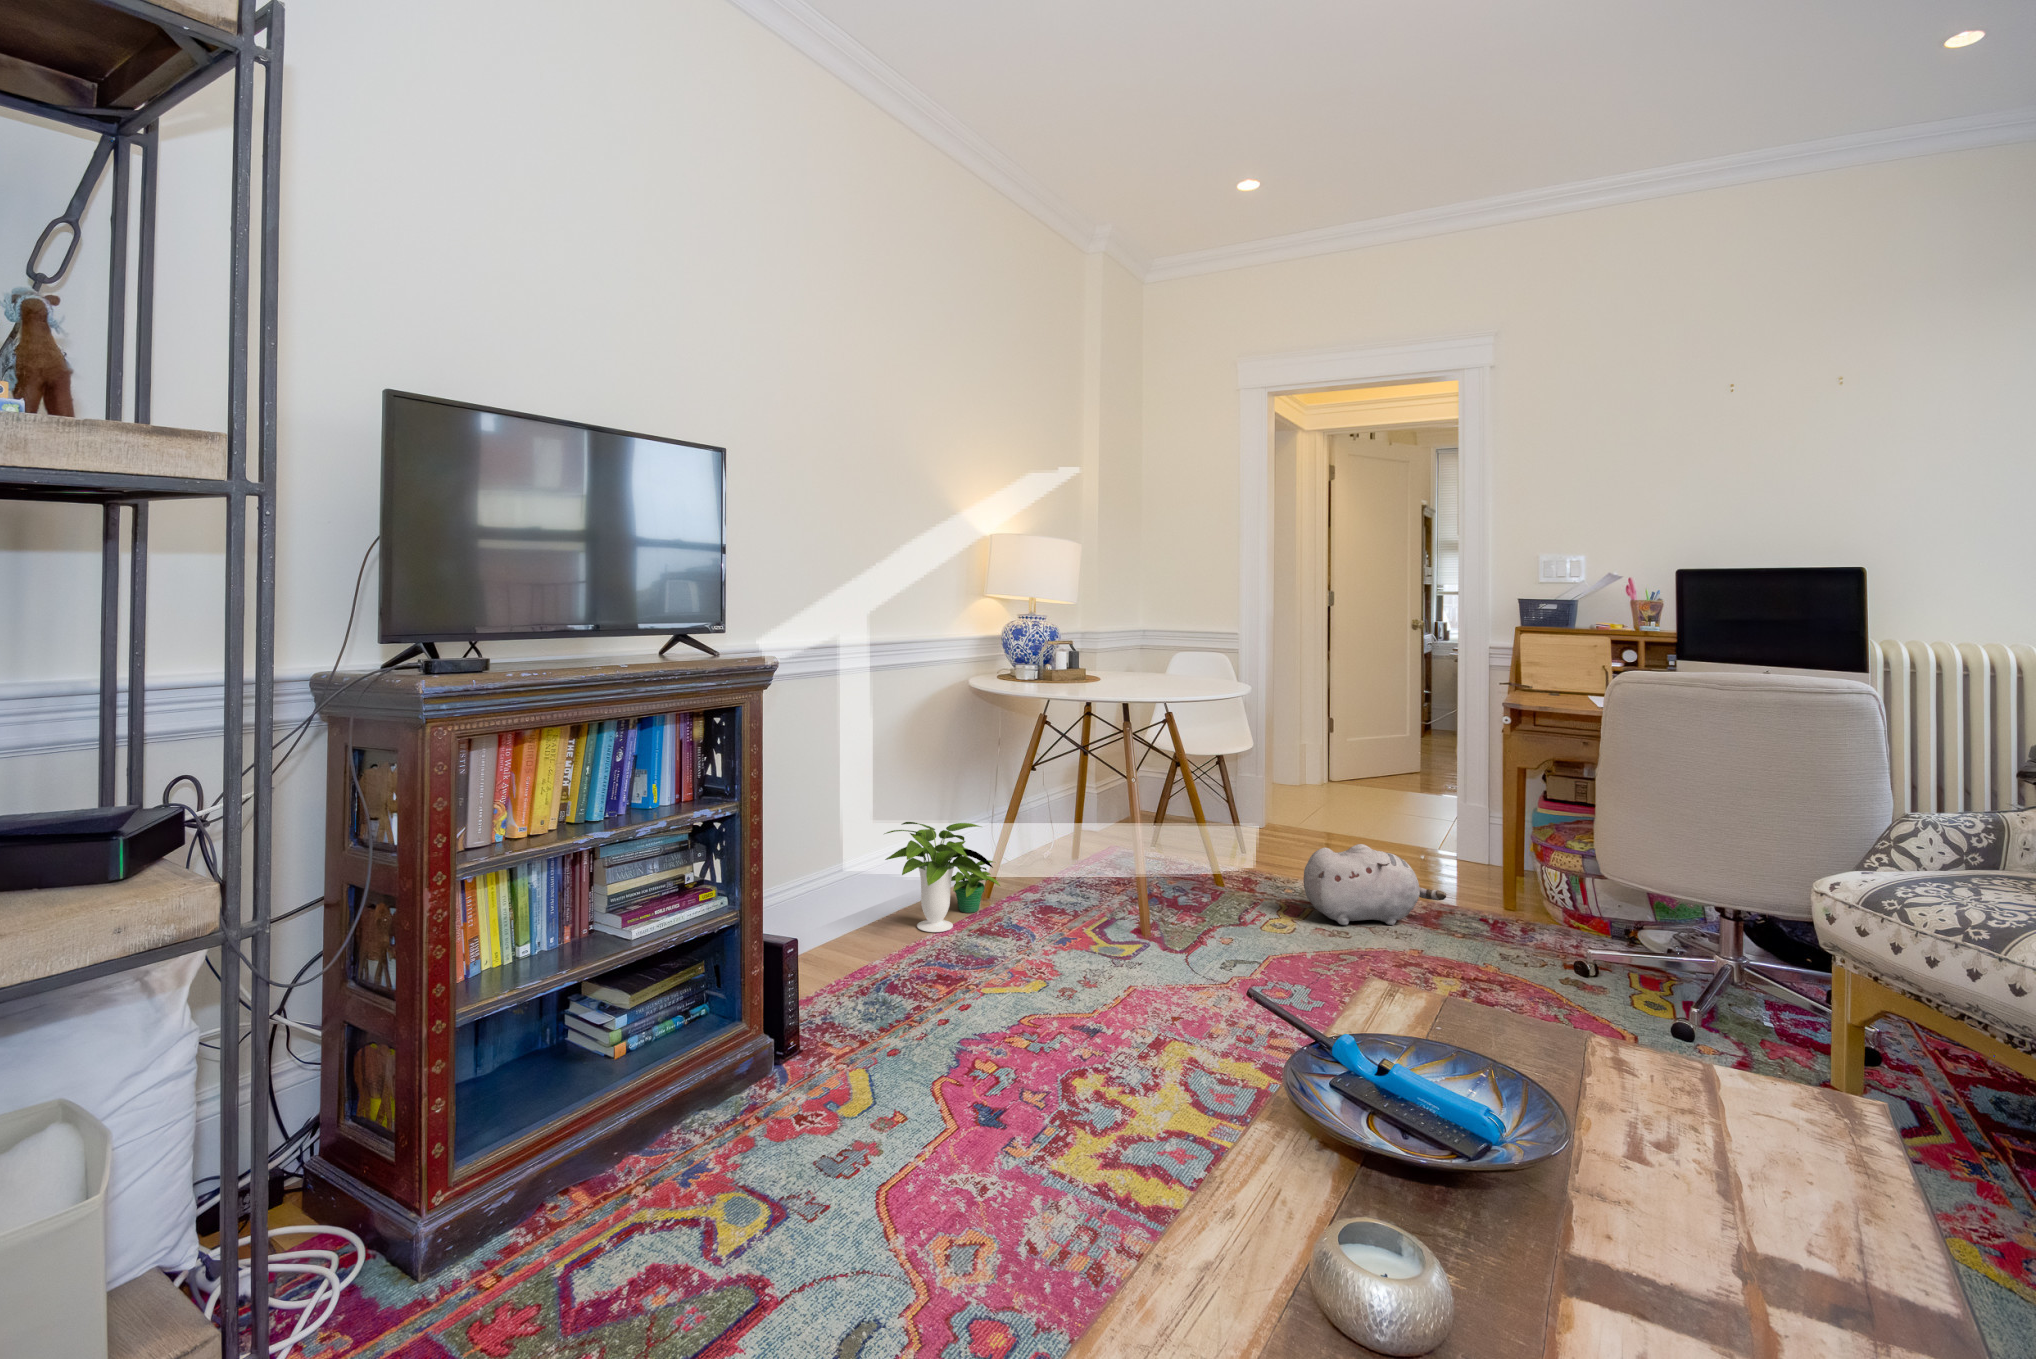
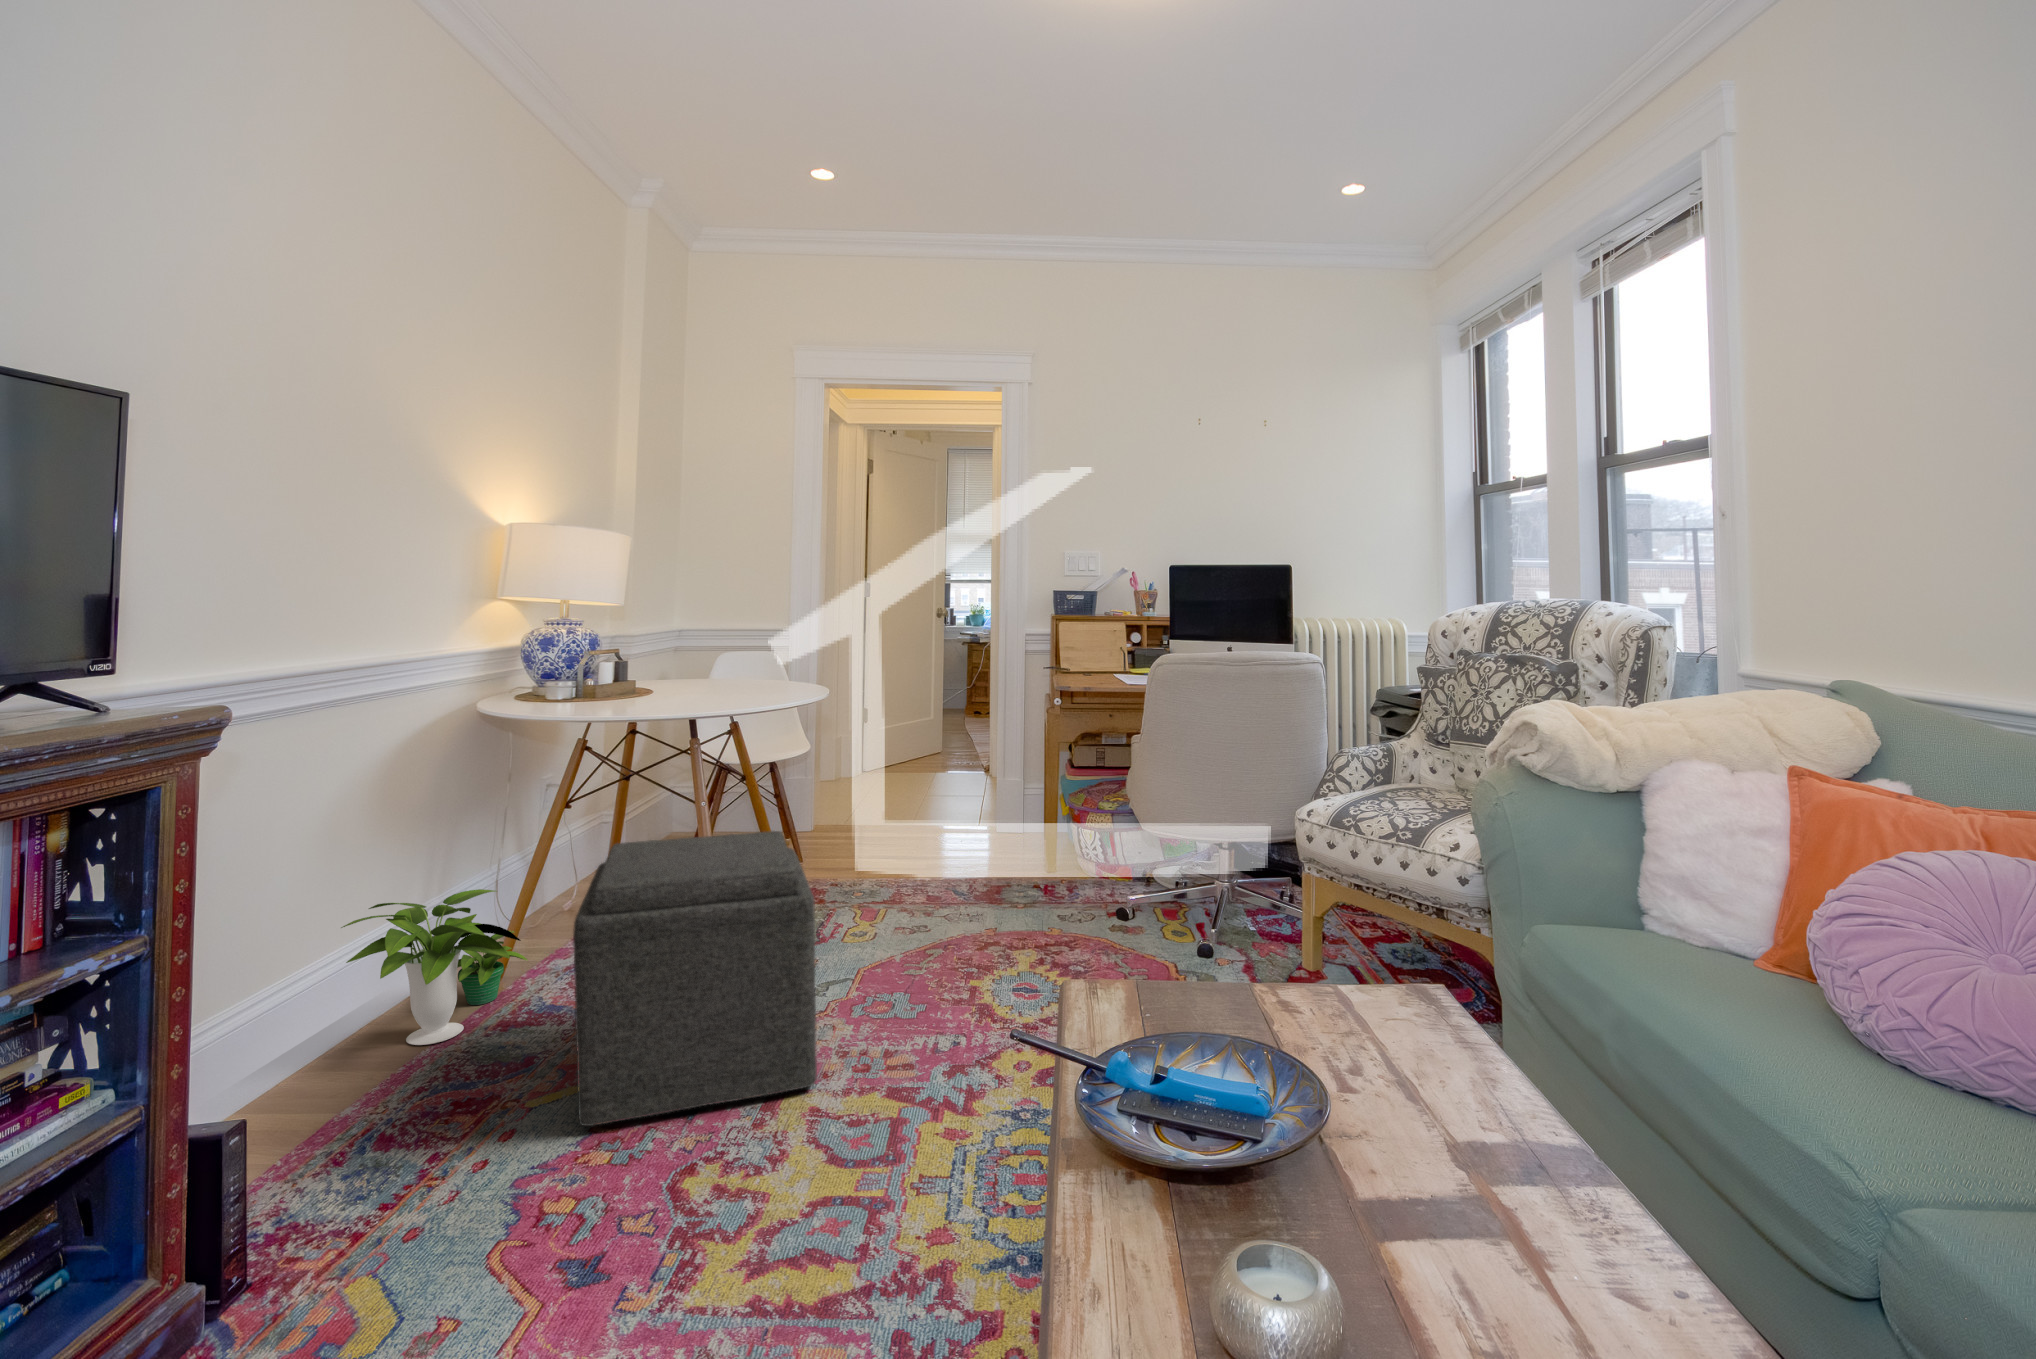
ottoman: none [1010,801,1207,1040] -> present [573,831,817,1126]
plush toy: present [1303,844,1446,925] -> none [880,837,1005,919]

